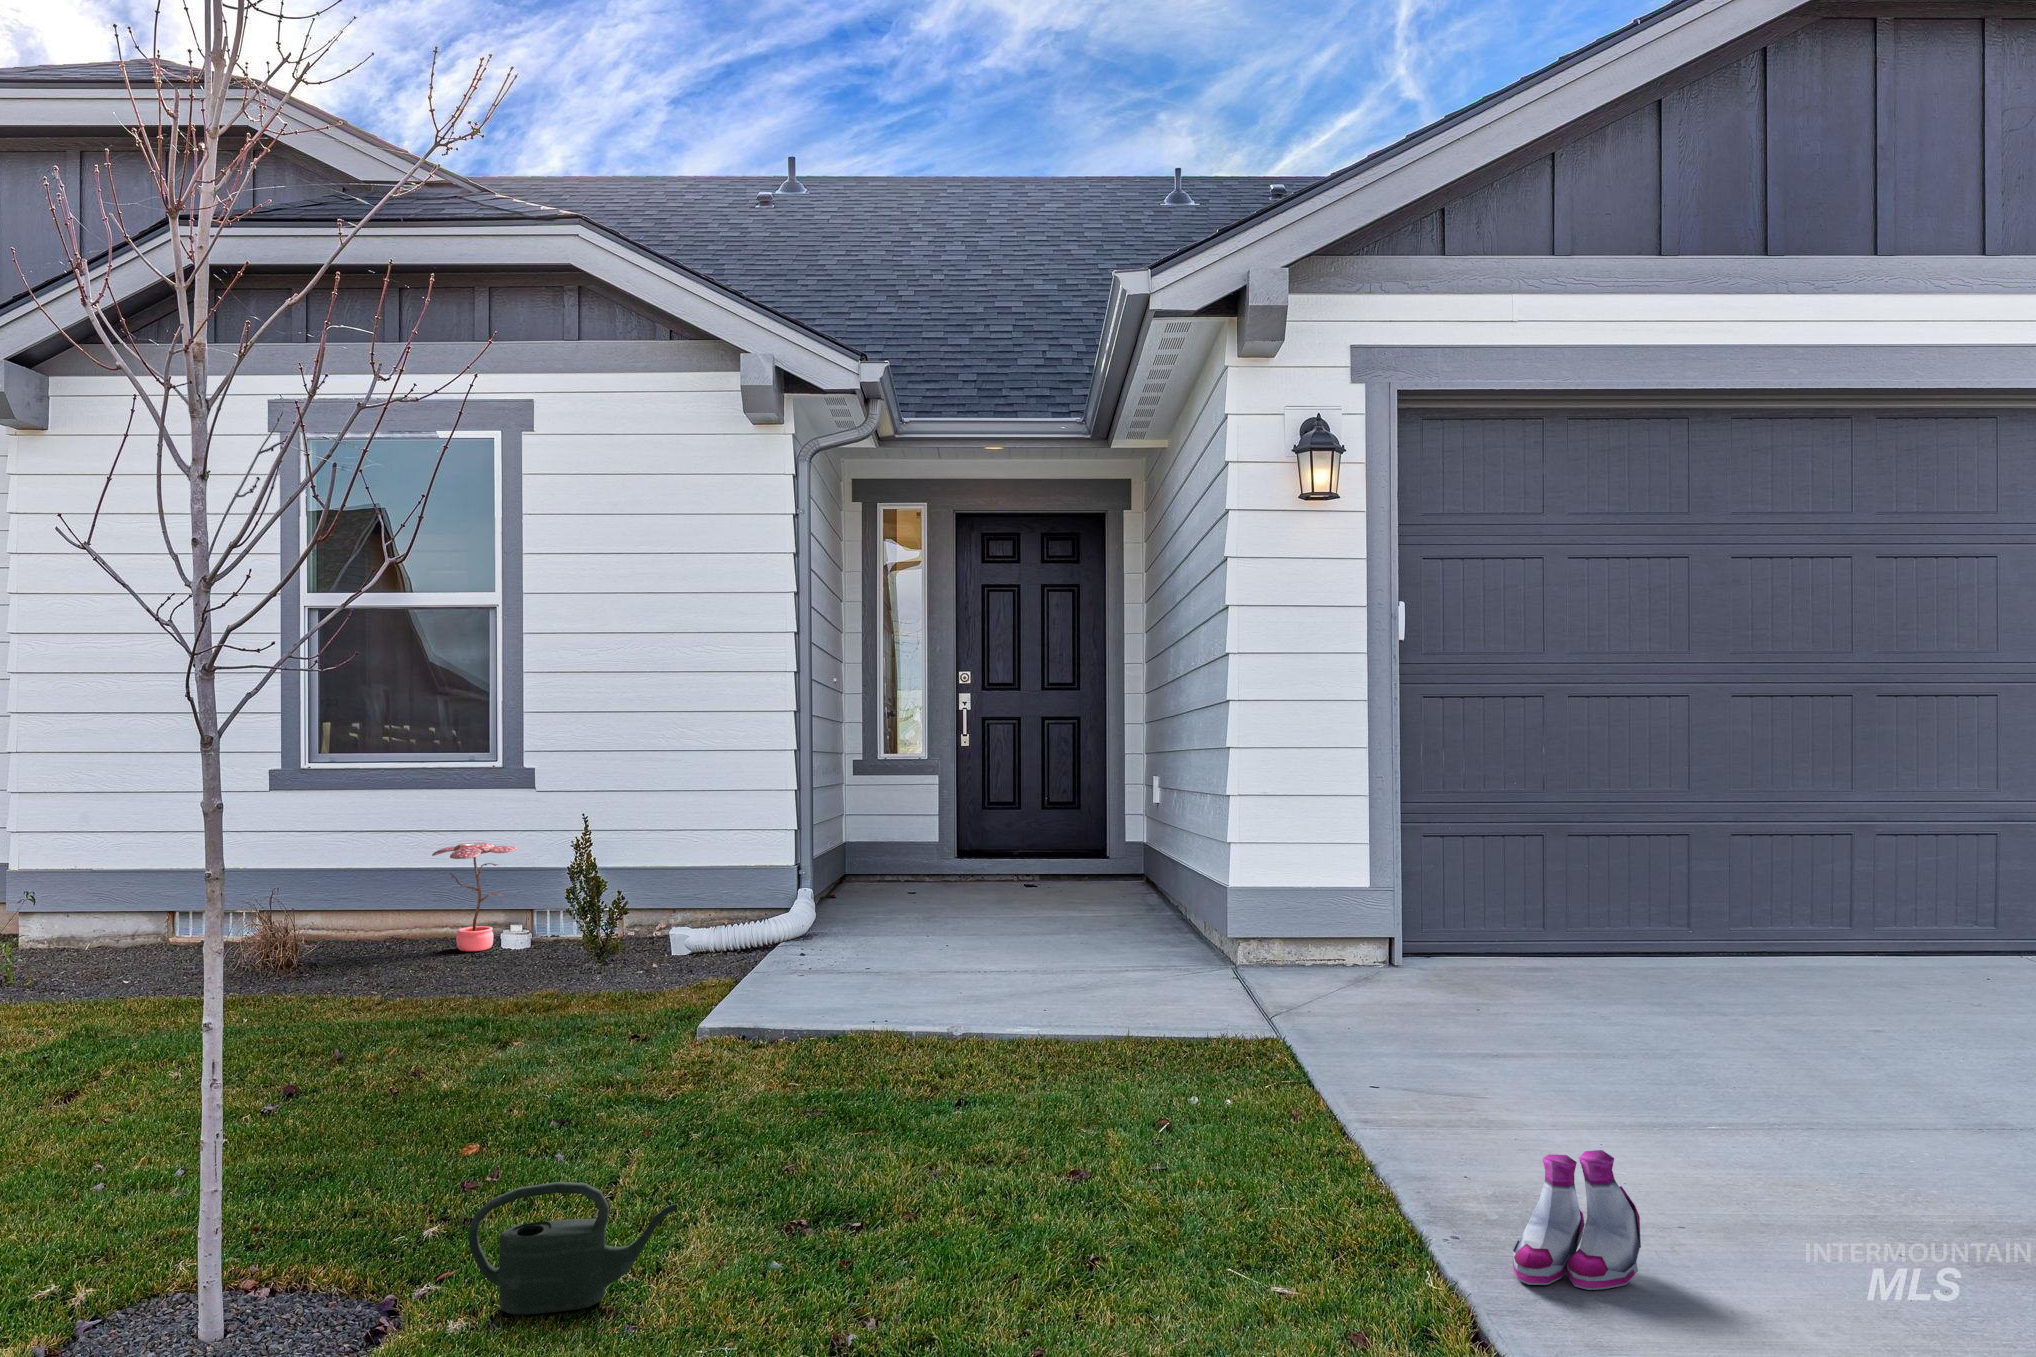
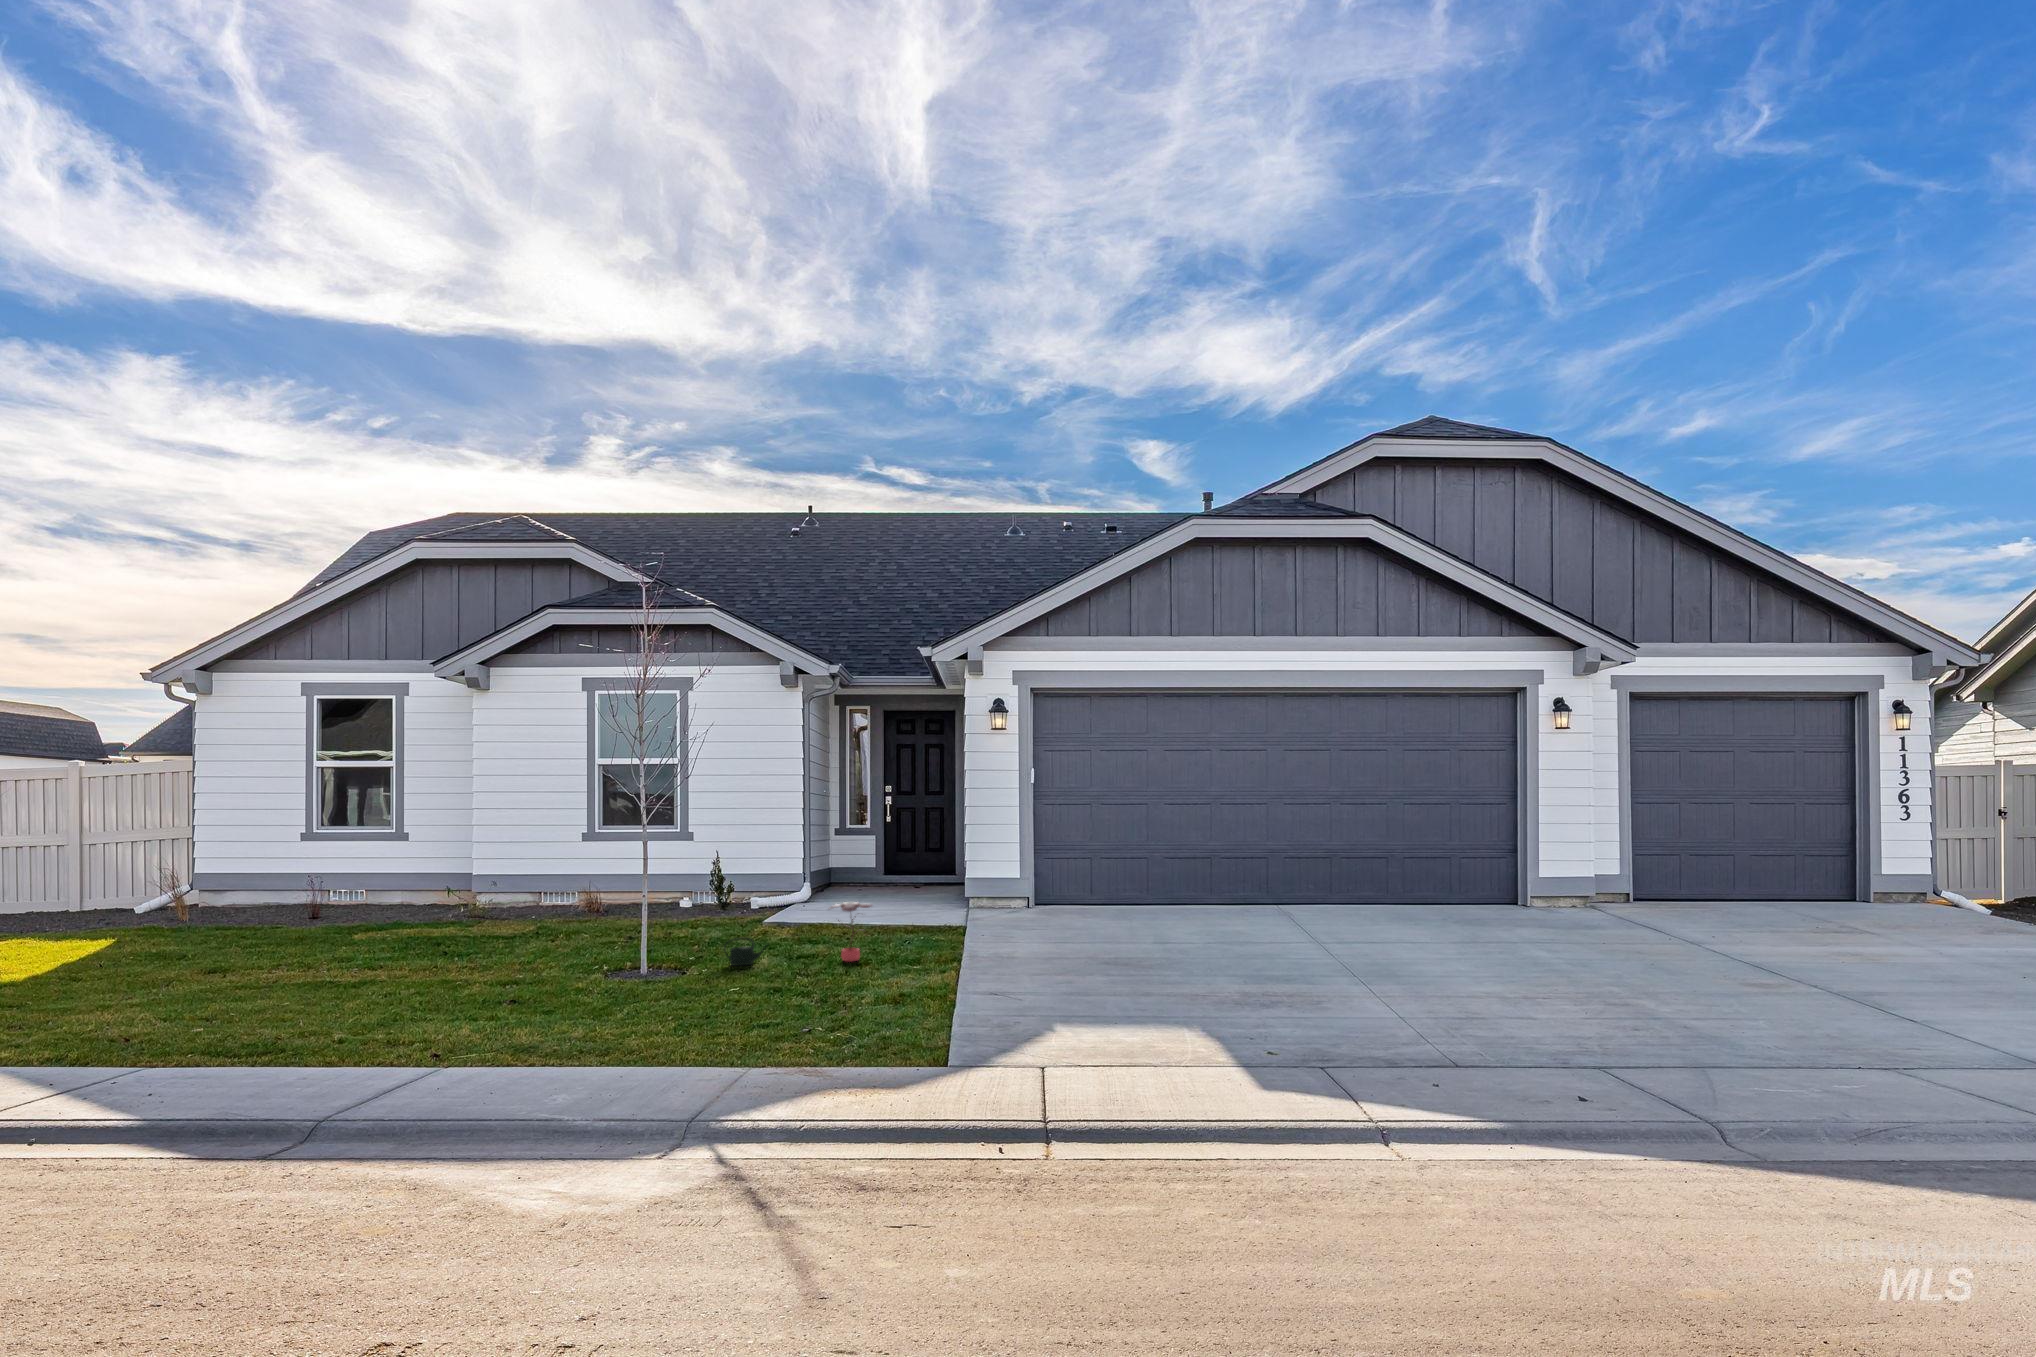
potted plant: present [432,843,518,952] -> present [829,902,872,962]
boots: present [1513,1150,1641,1290] -> none [962,932,994,961]

